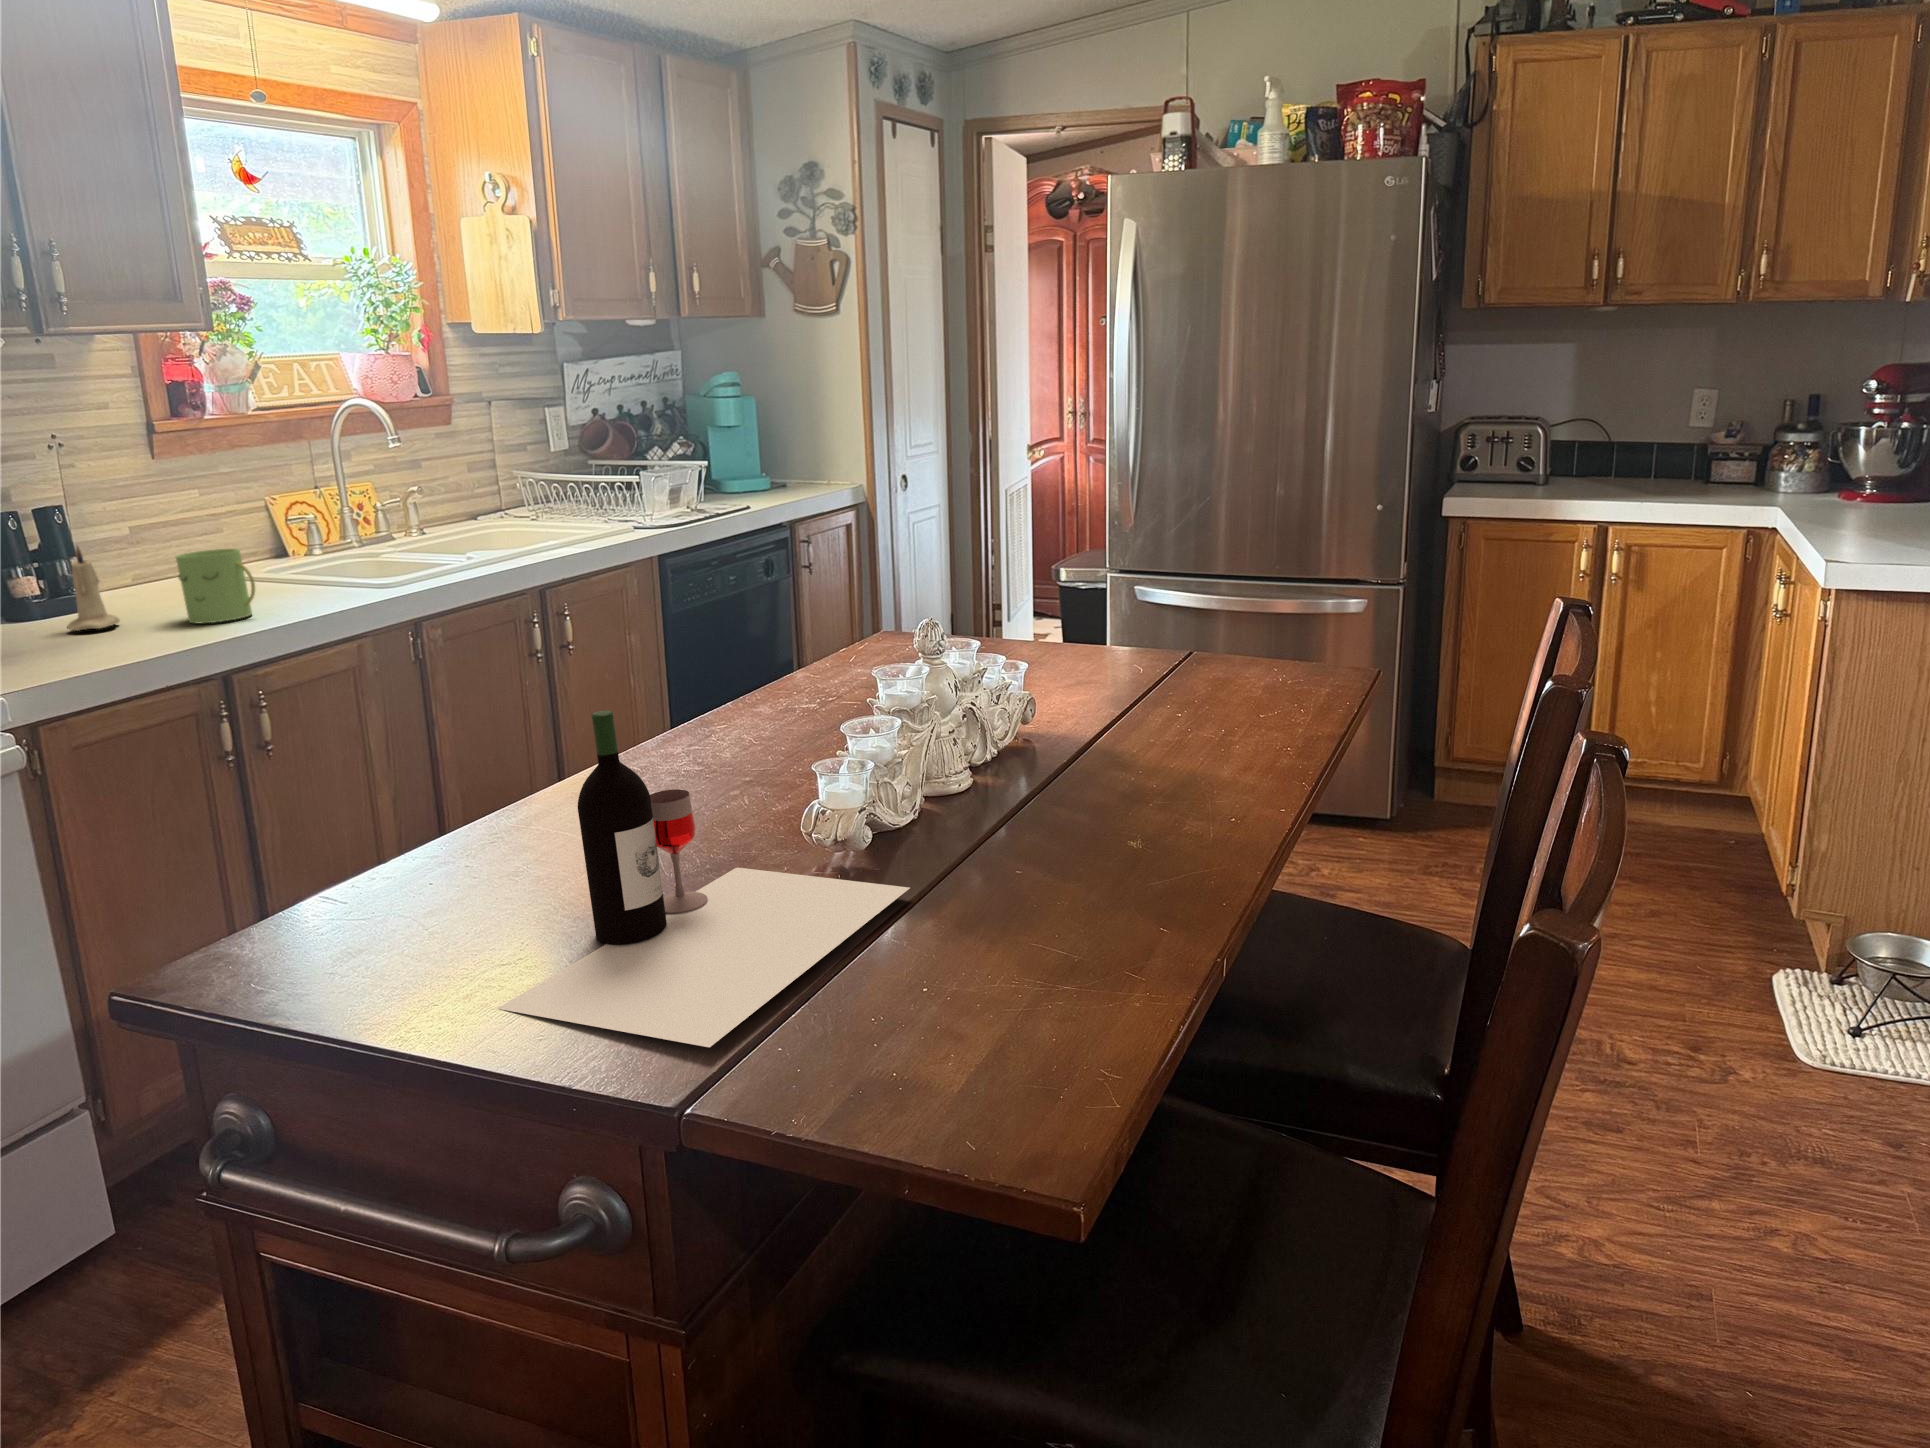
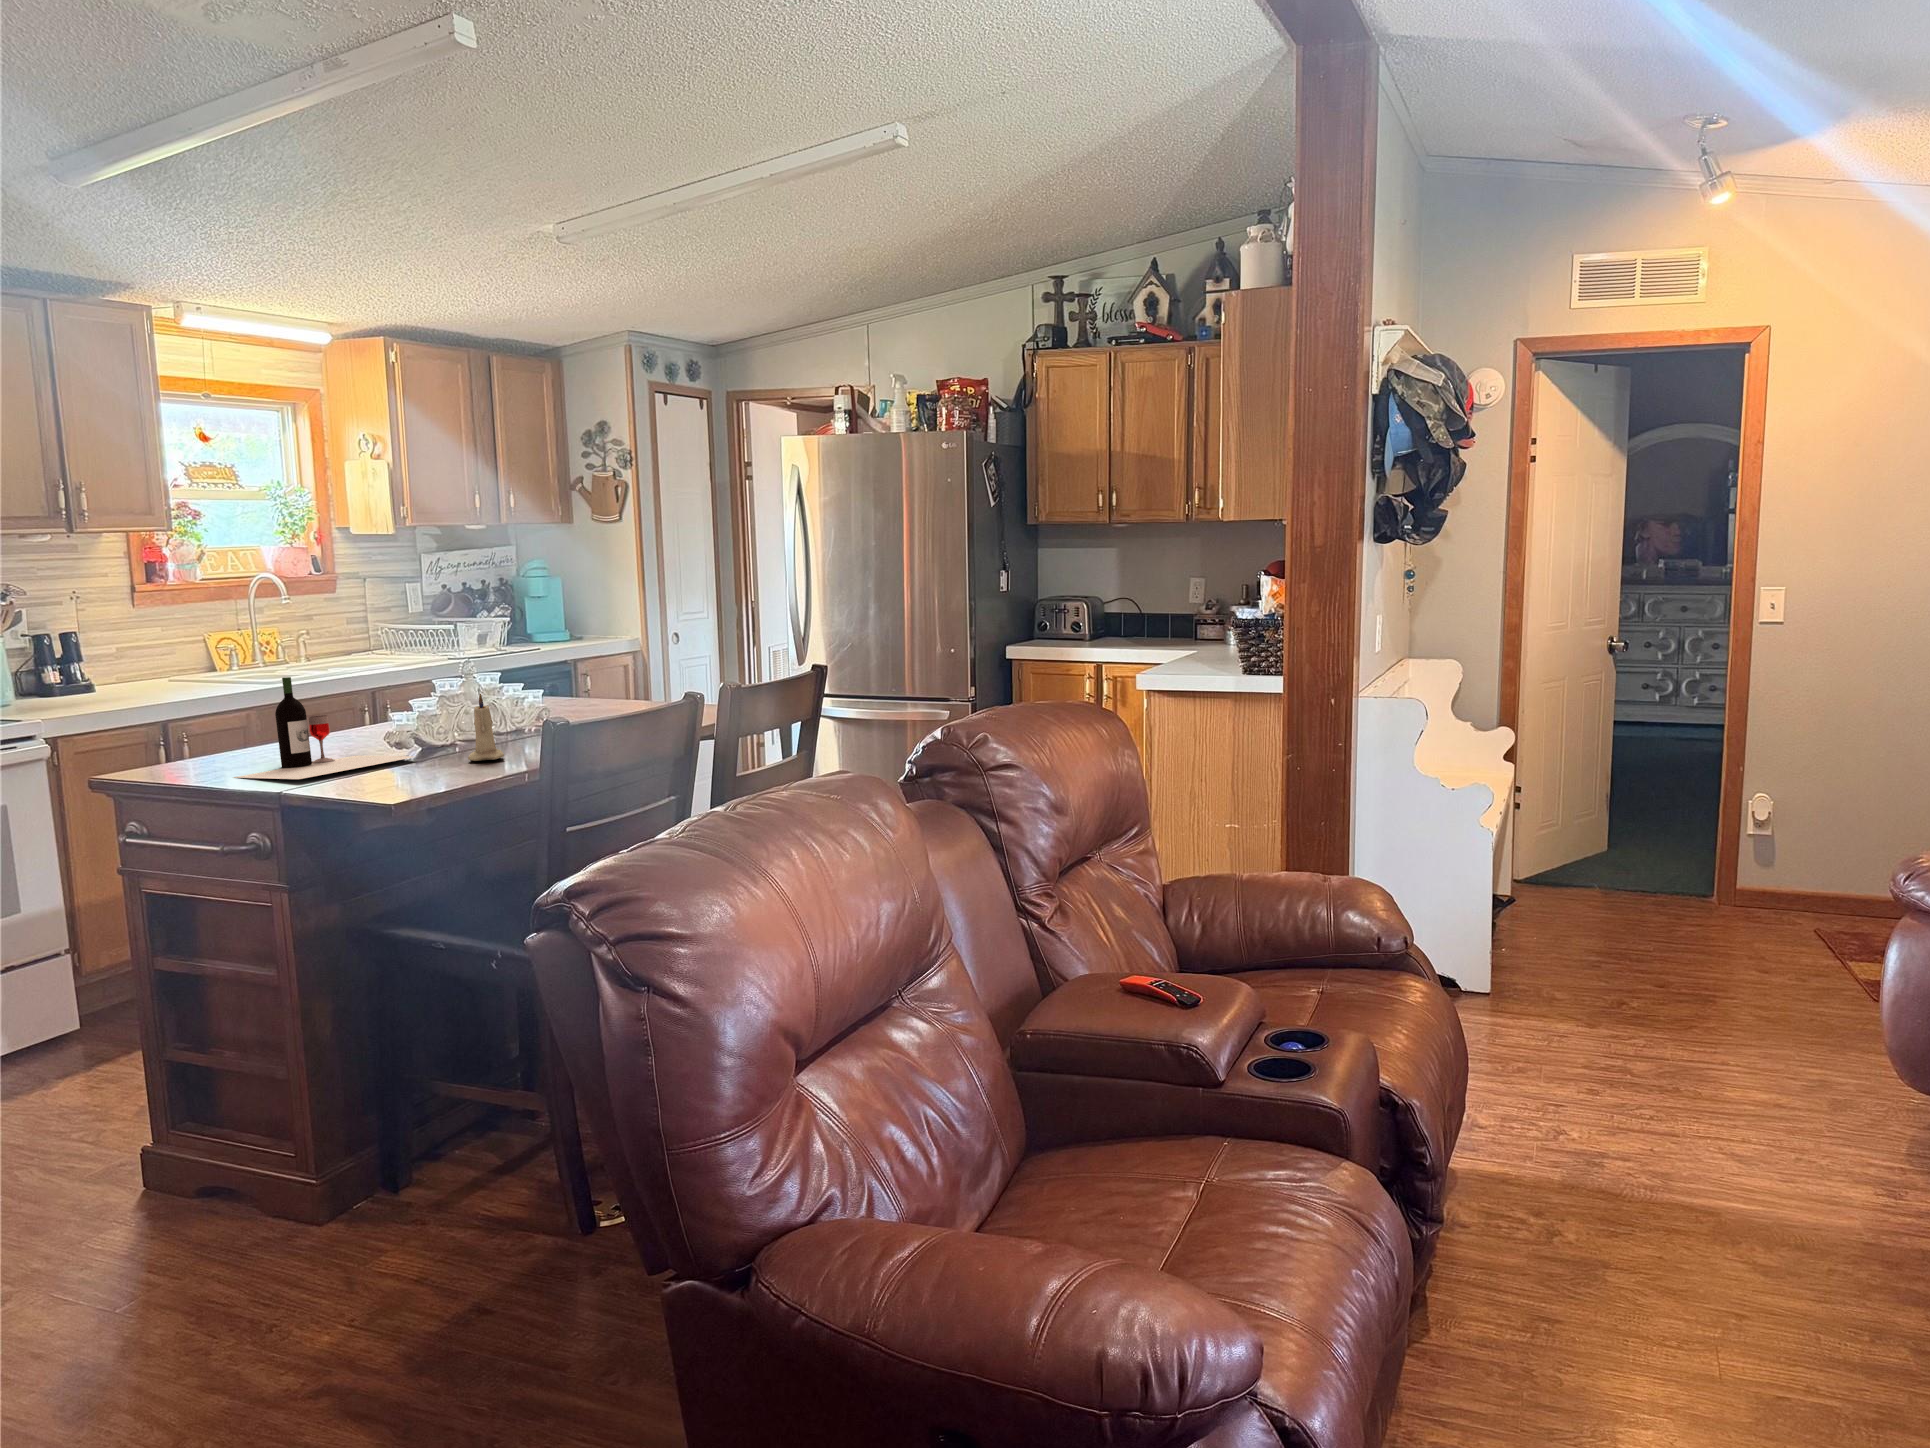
candle: present [67,546,120,631] -> present [468,694,504,761]
mug: present [176,548,255,623] -> none [140,655,185,696]

